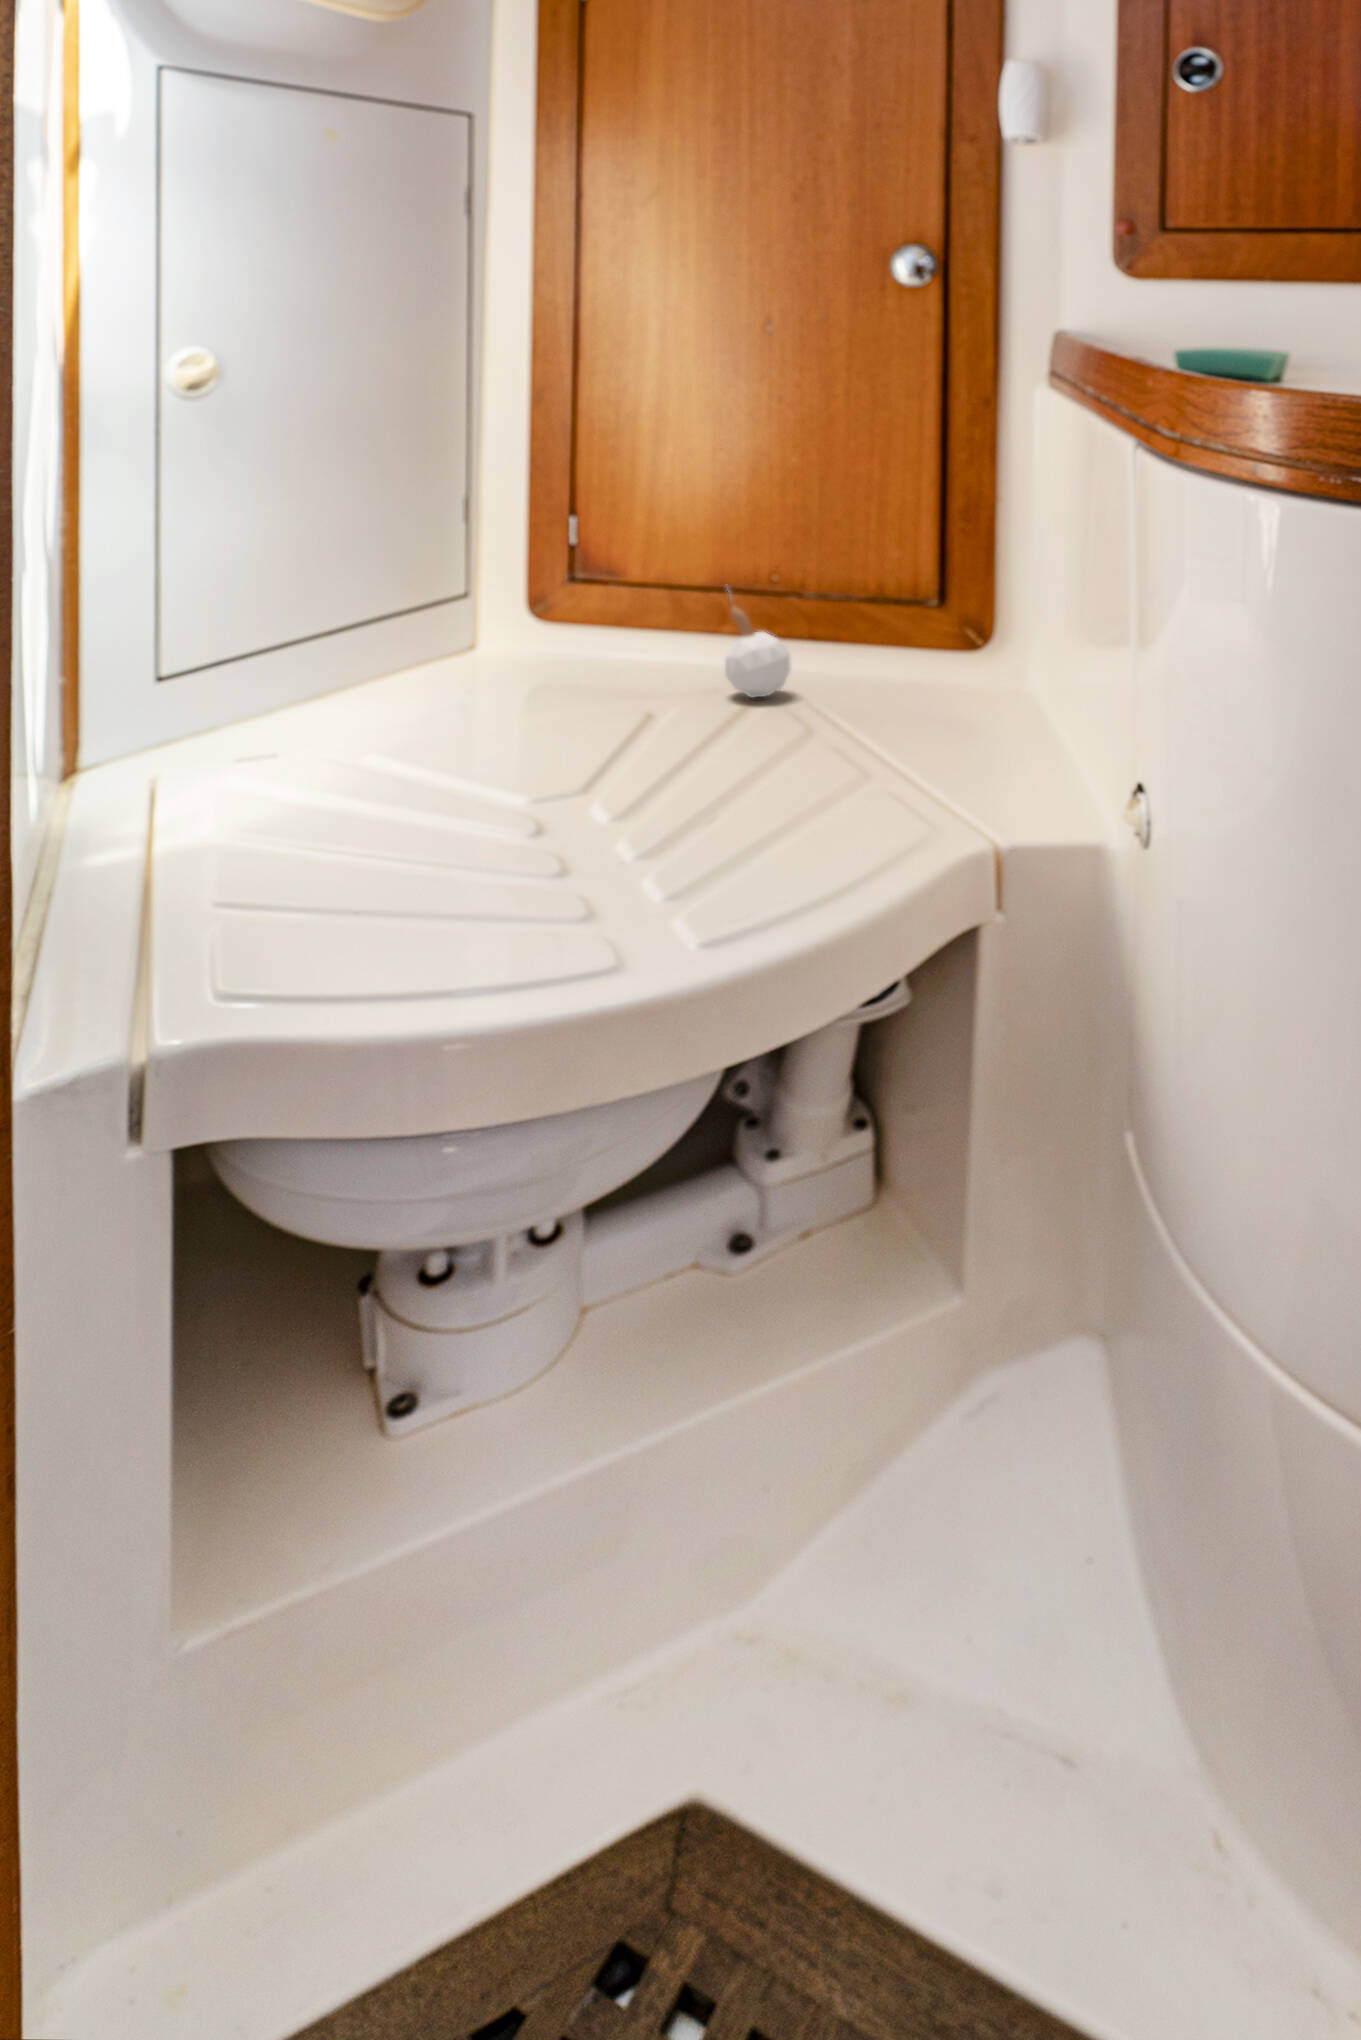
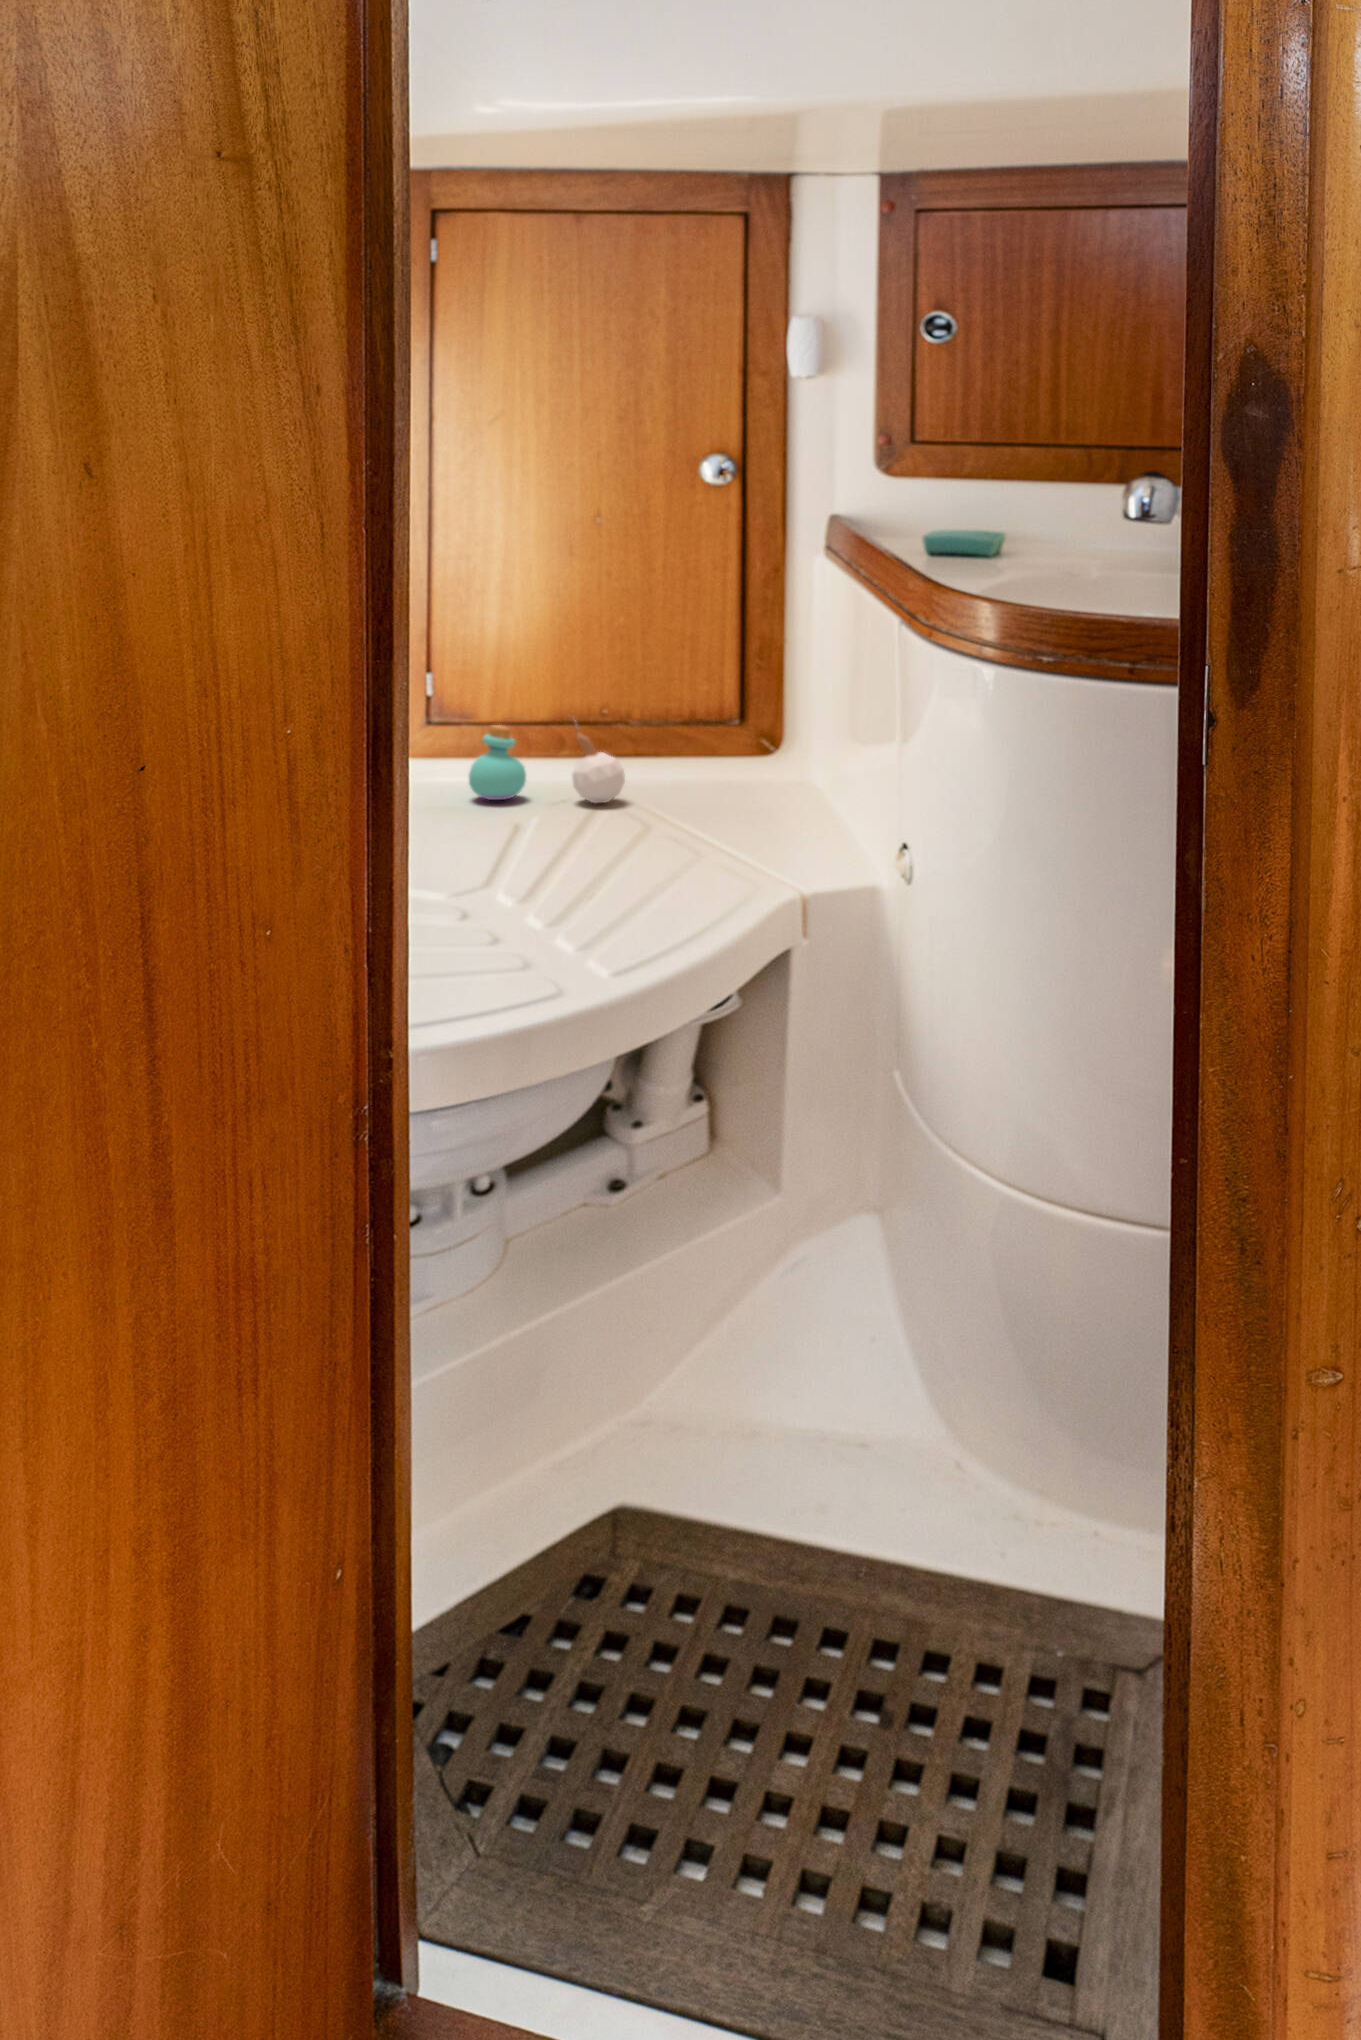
perfume bottle: none [598,595,670,691] -> present [469,725,526,800]

